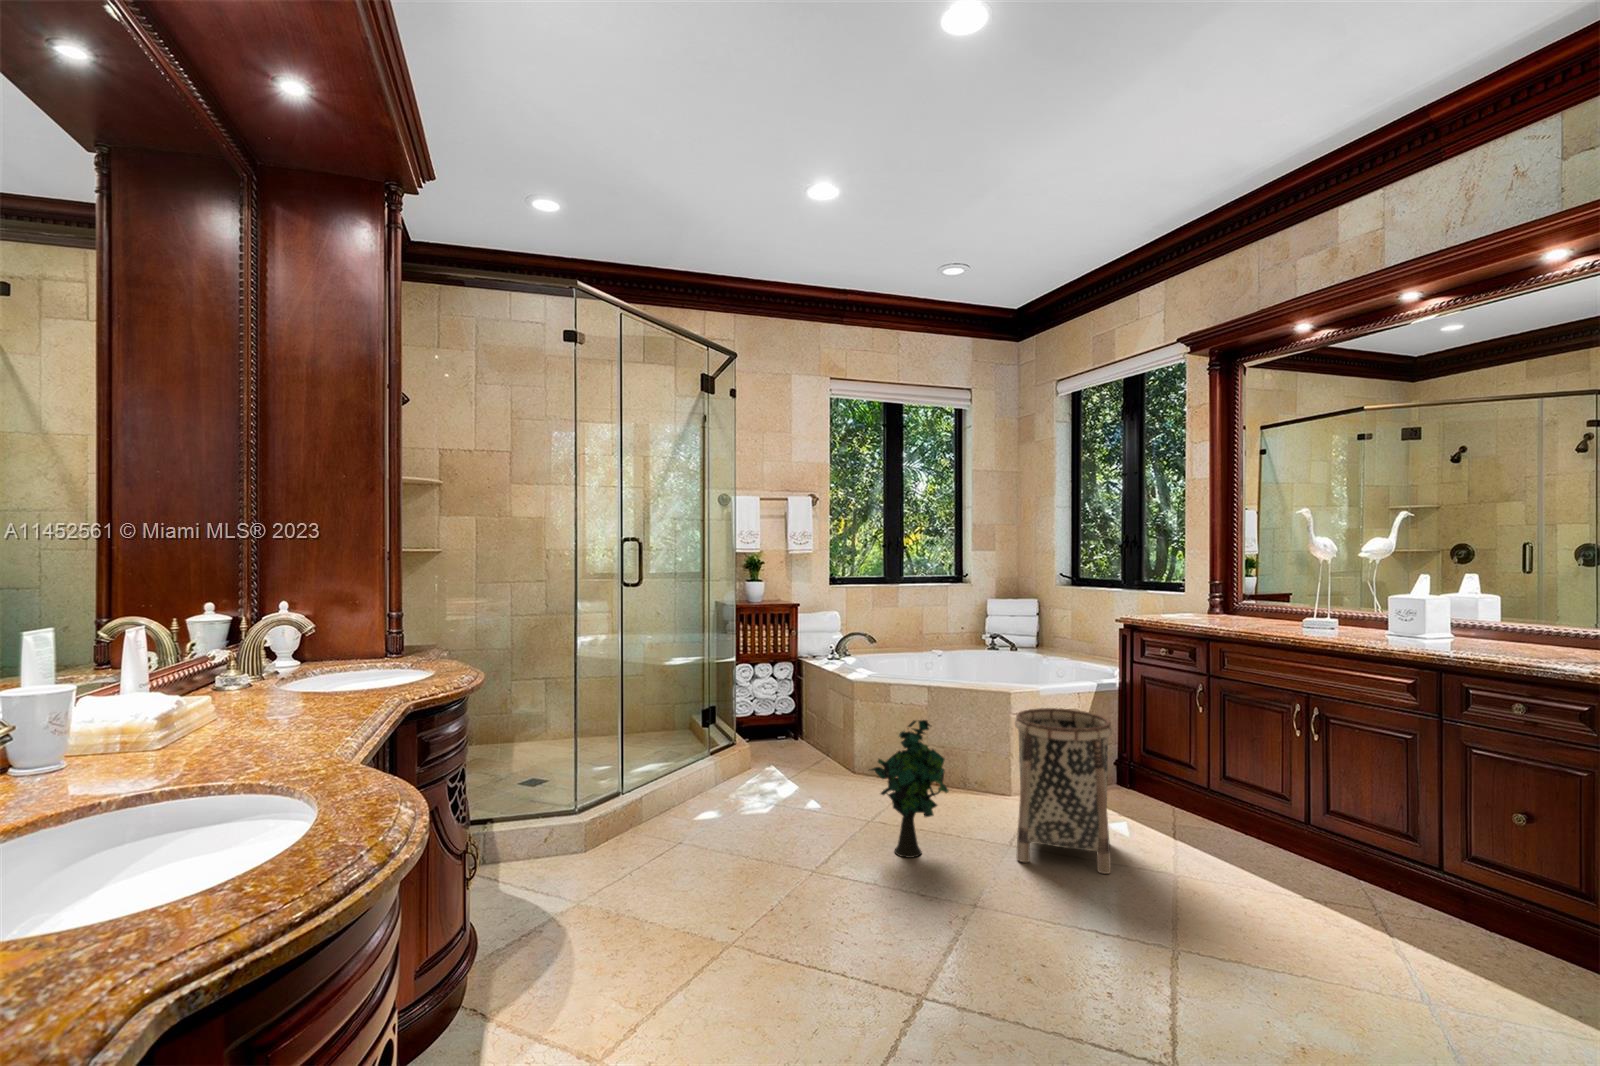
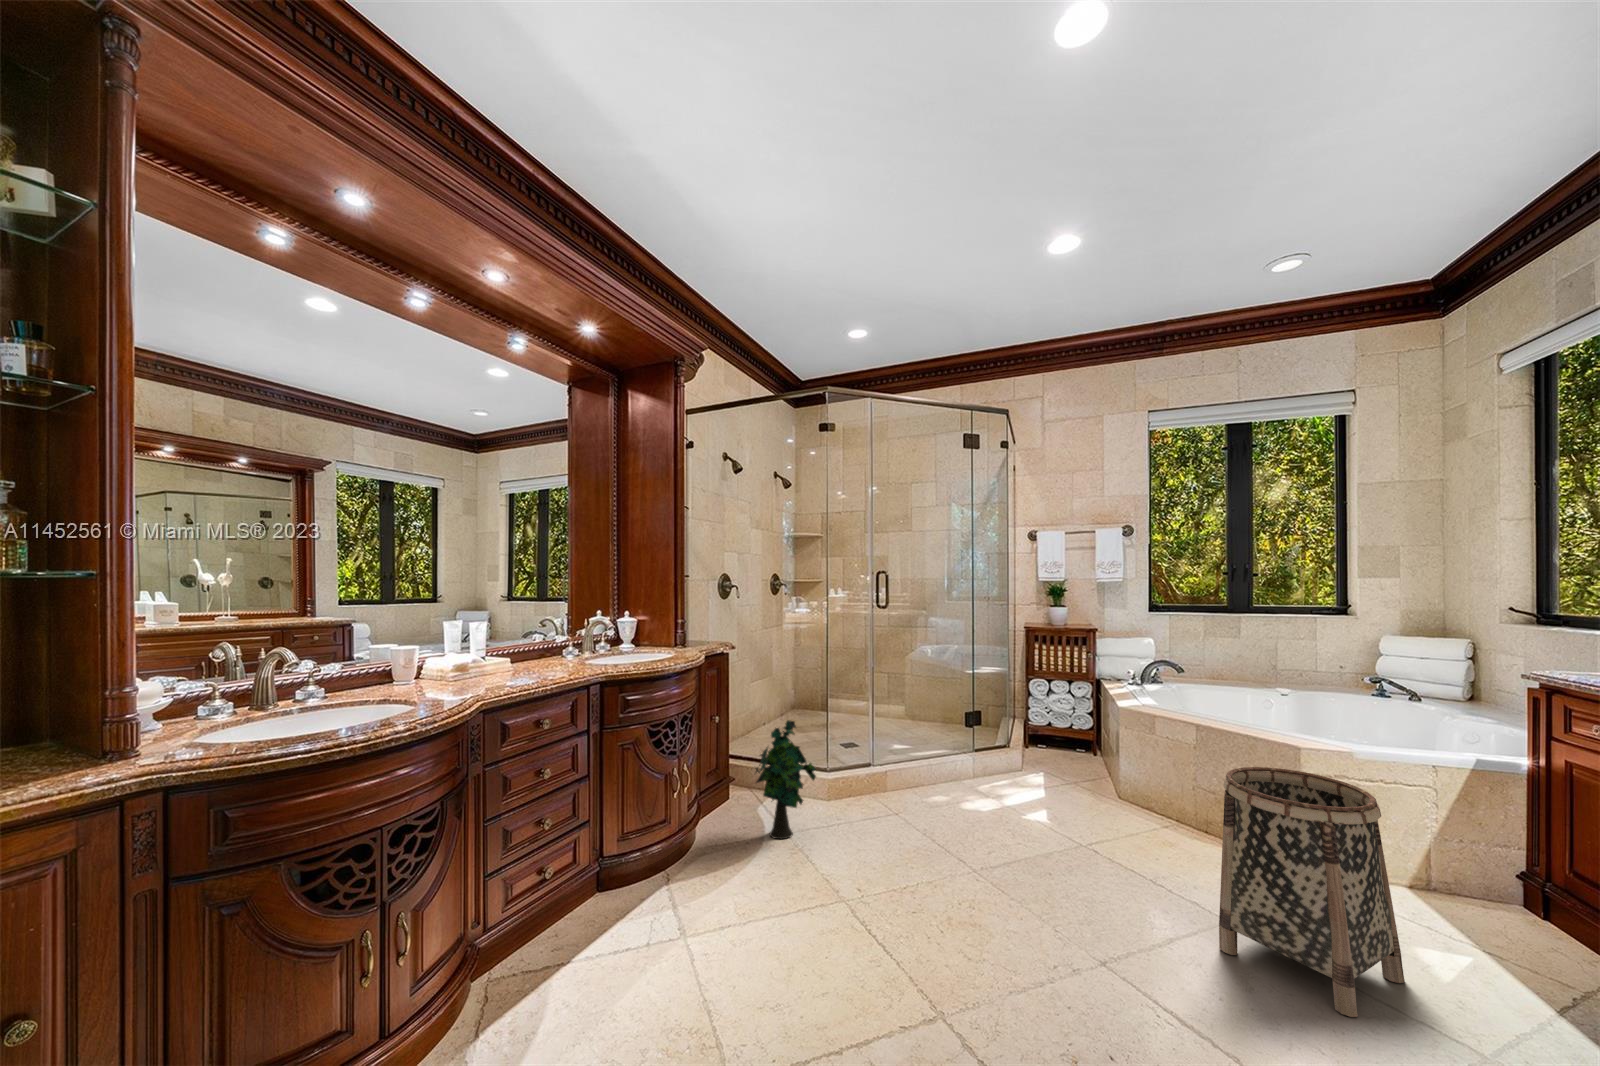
decorative plant: present [871,720,948,858] -> present [756,720,816,839]

